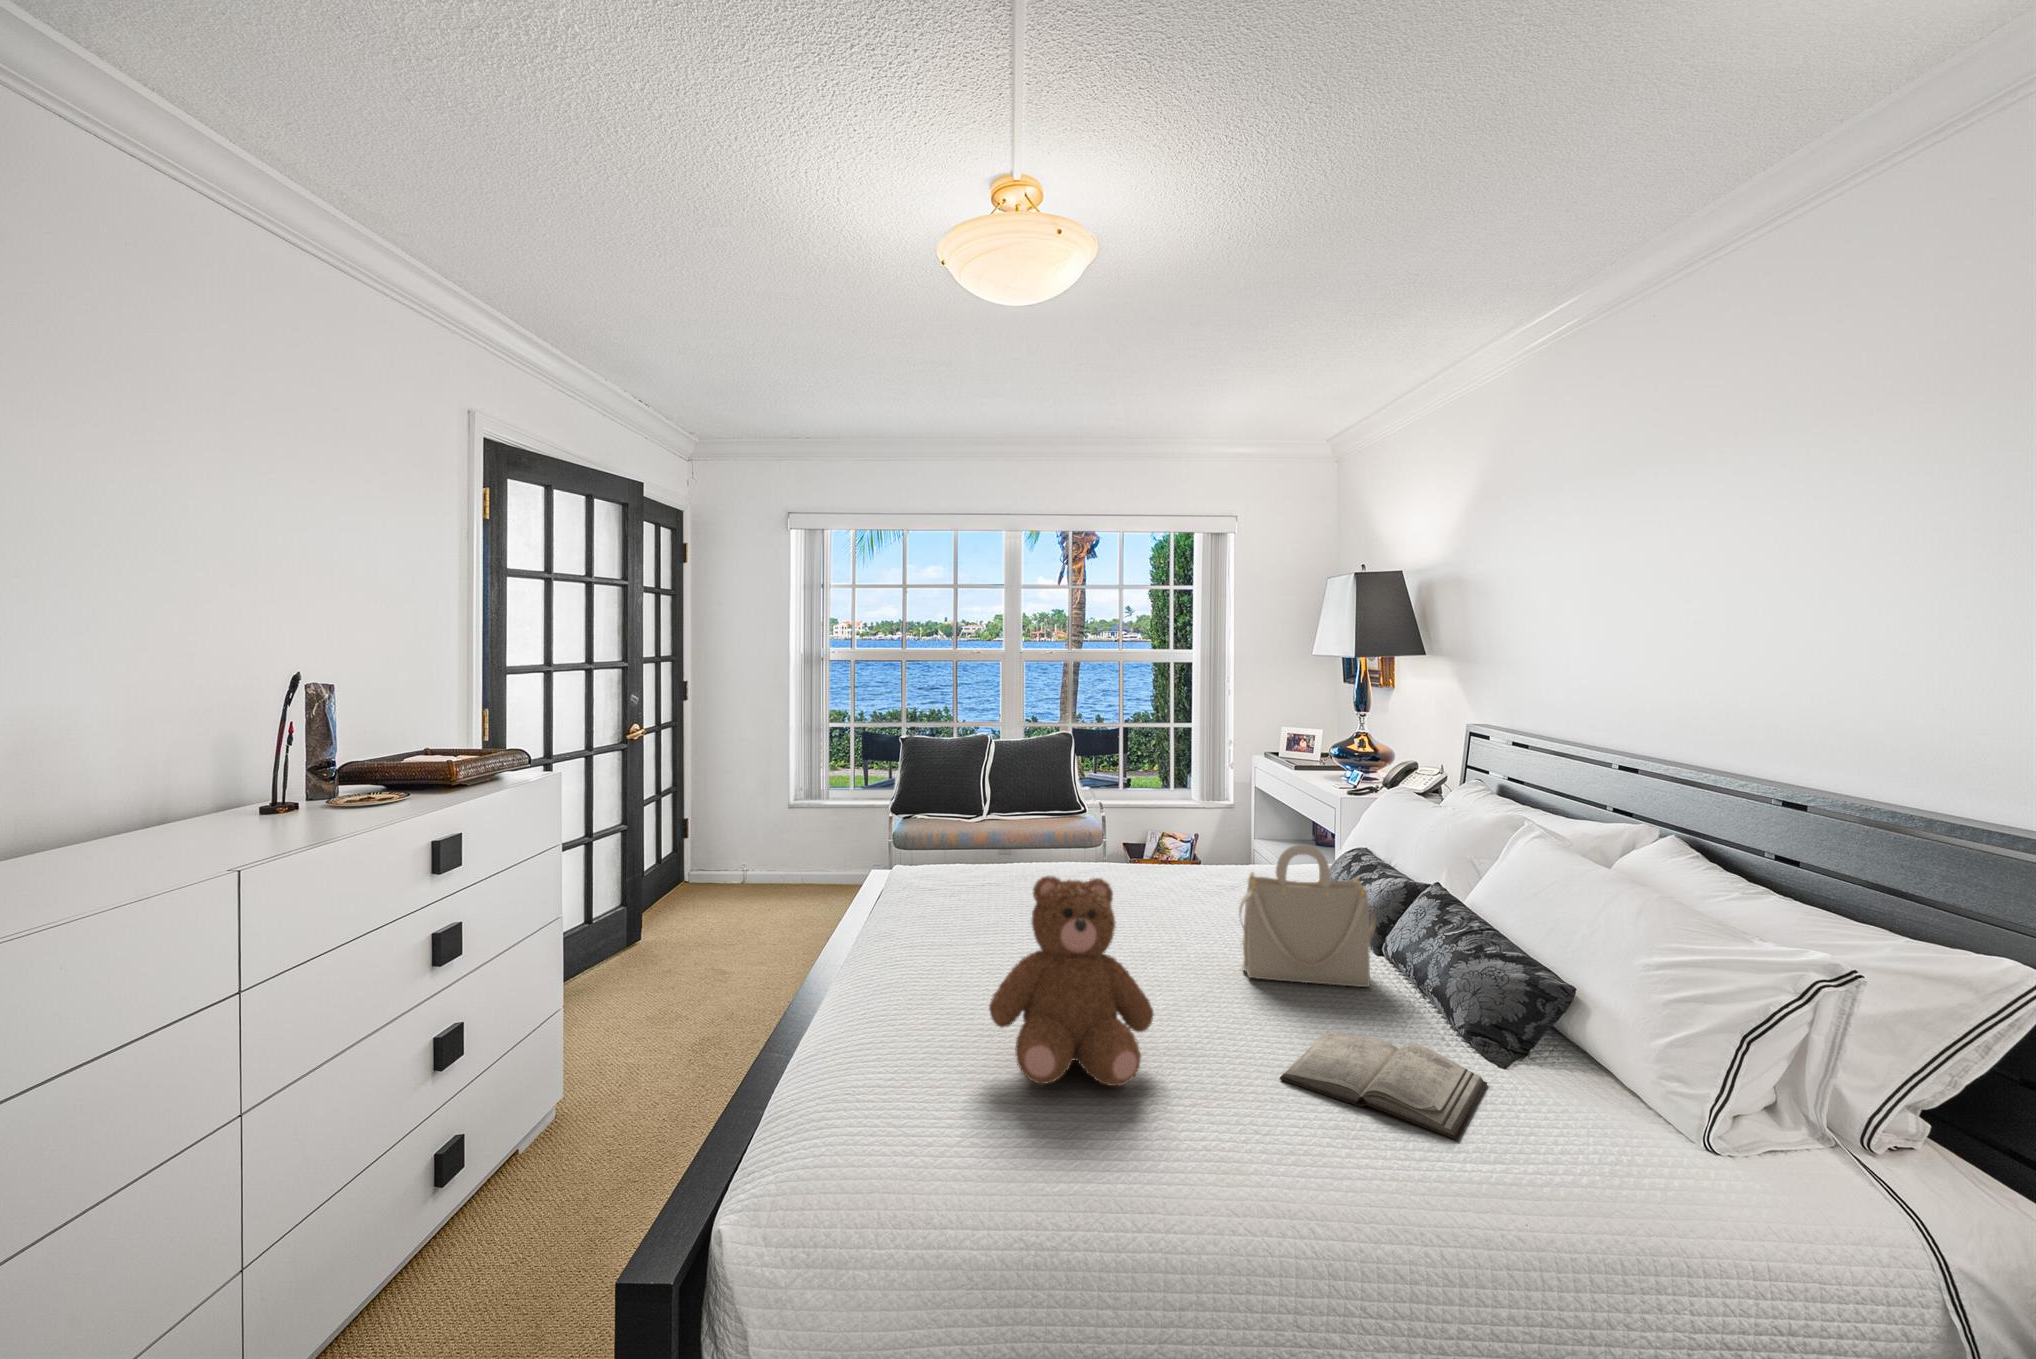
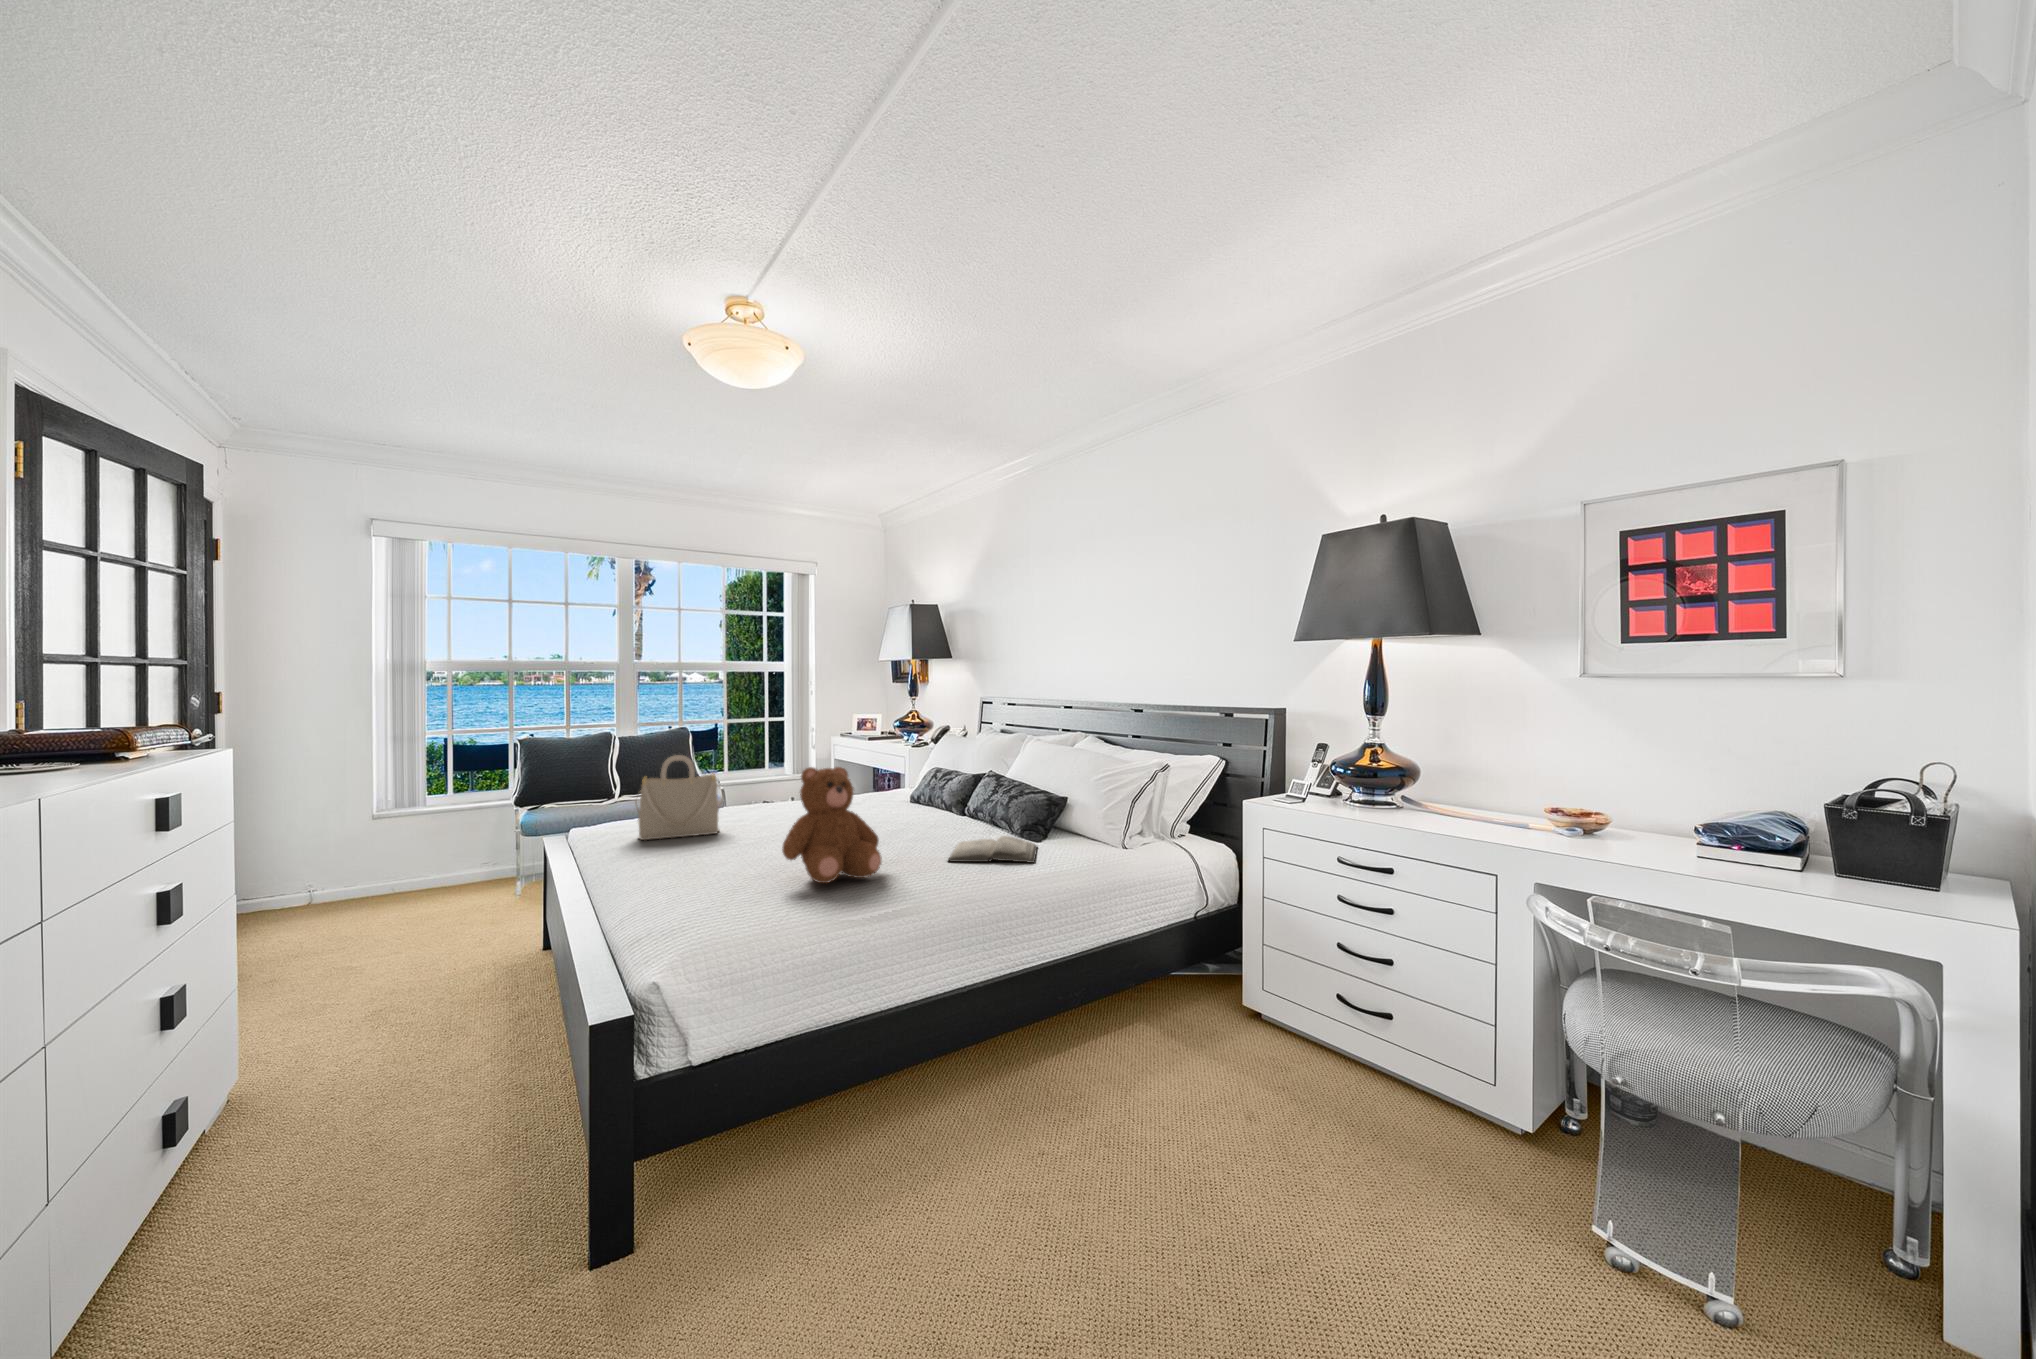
handbag: present [1239,845,1376,987] -> present [636,755,722,840]

